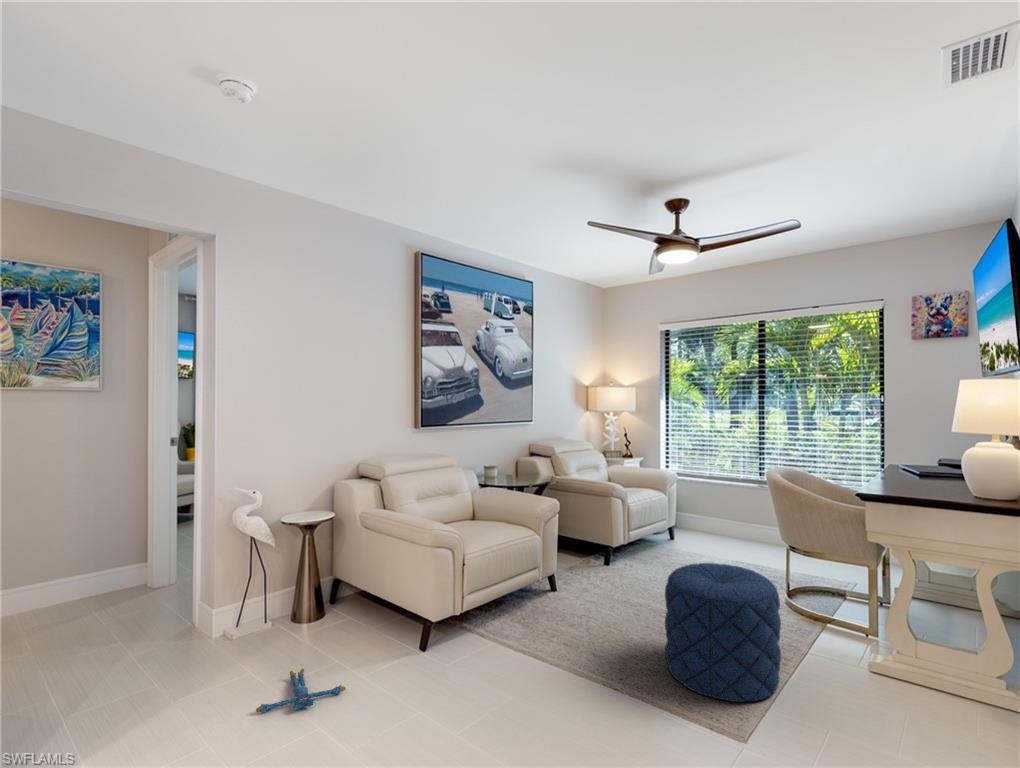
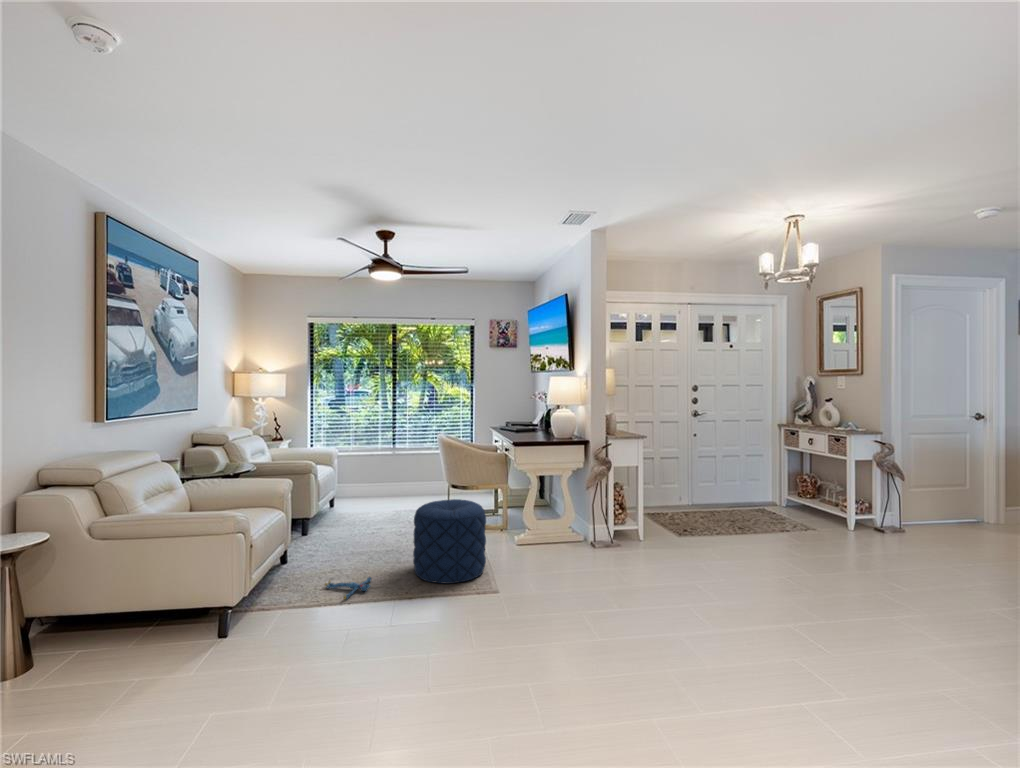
plush toy: present [256,669,346,713] -> present [325,577,372,600]

